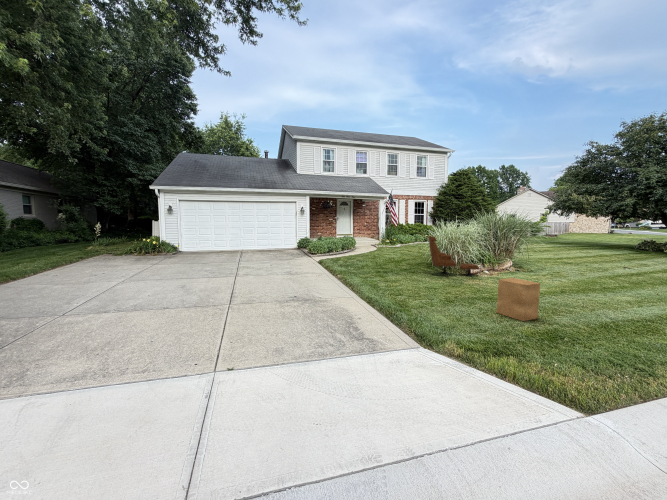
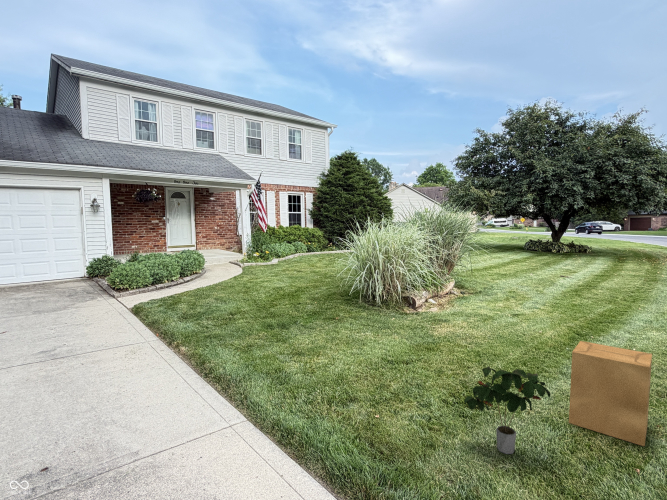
lounge chair: present [428,236,479,277] -> none [358,251,439,326]
potted plant: none [440,279,473,314] -> present [464,366,551,454]

